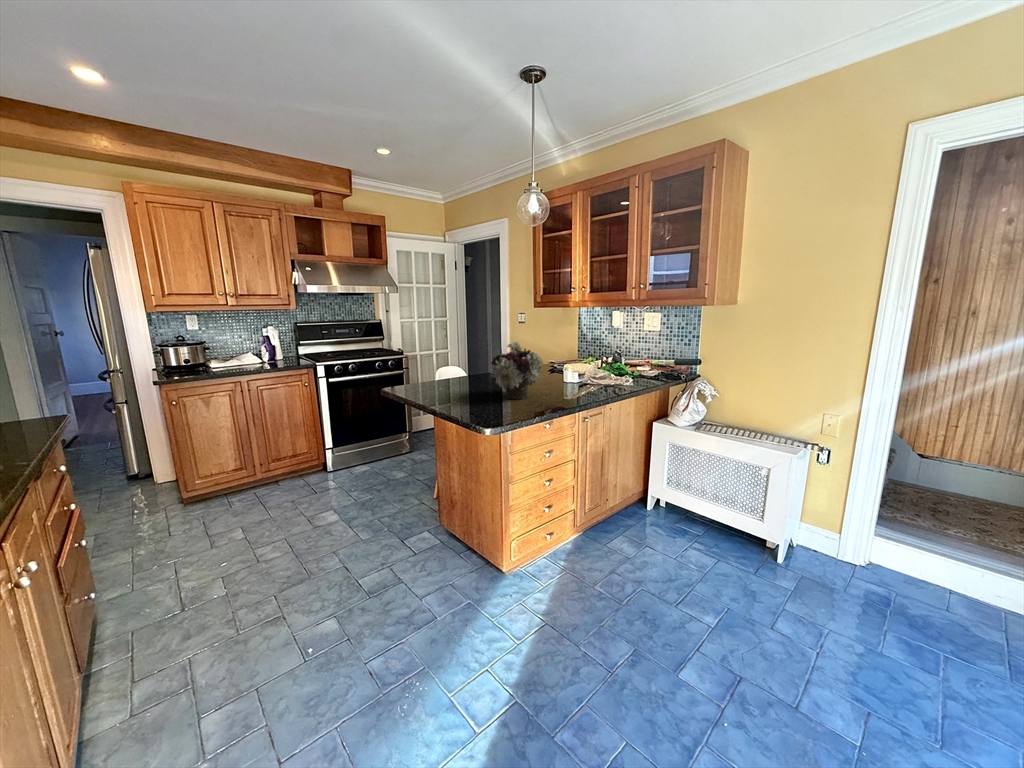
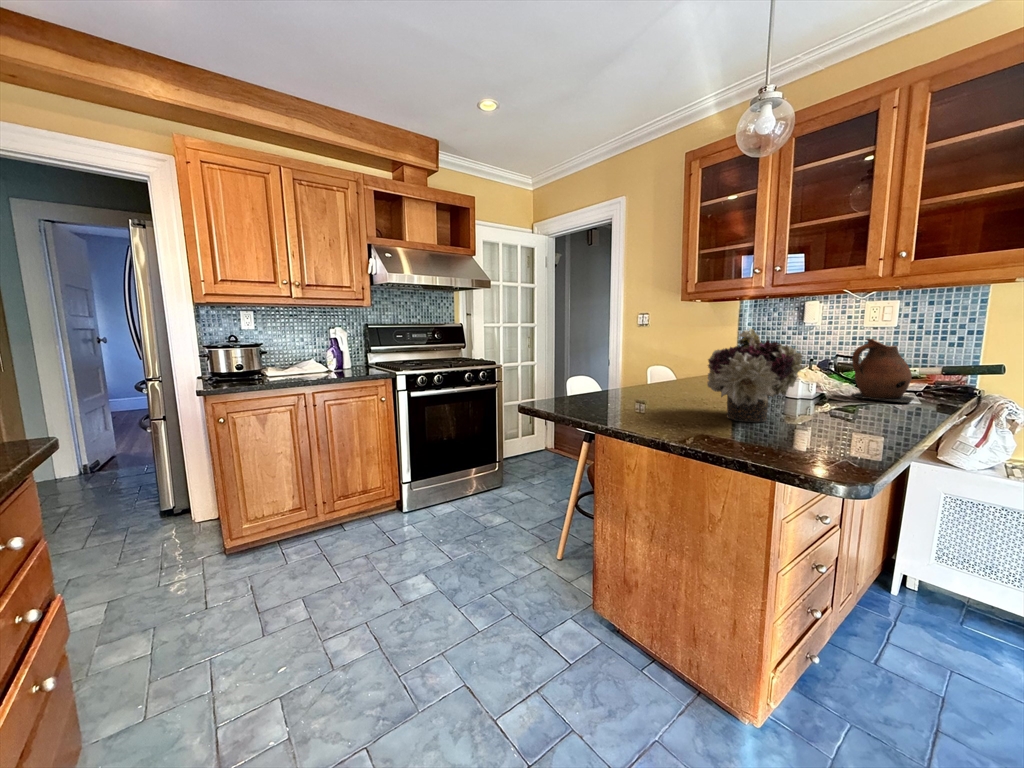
ceramic pitcher: none [610,342,648,385] -> present [852,339,914,403]

